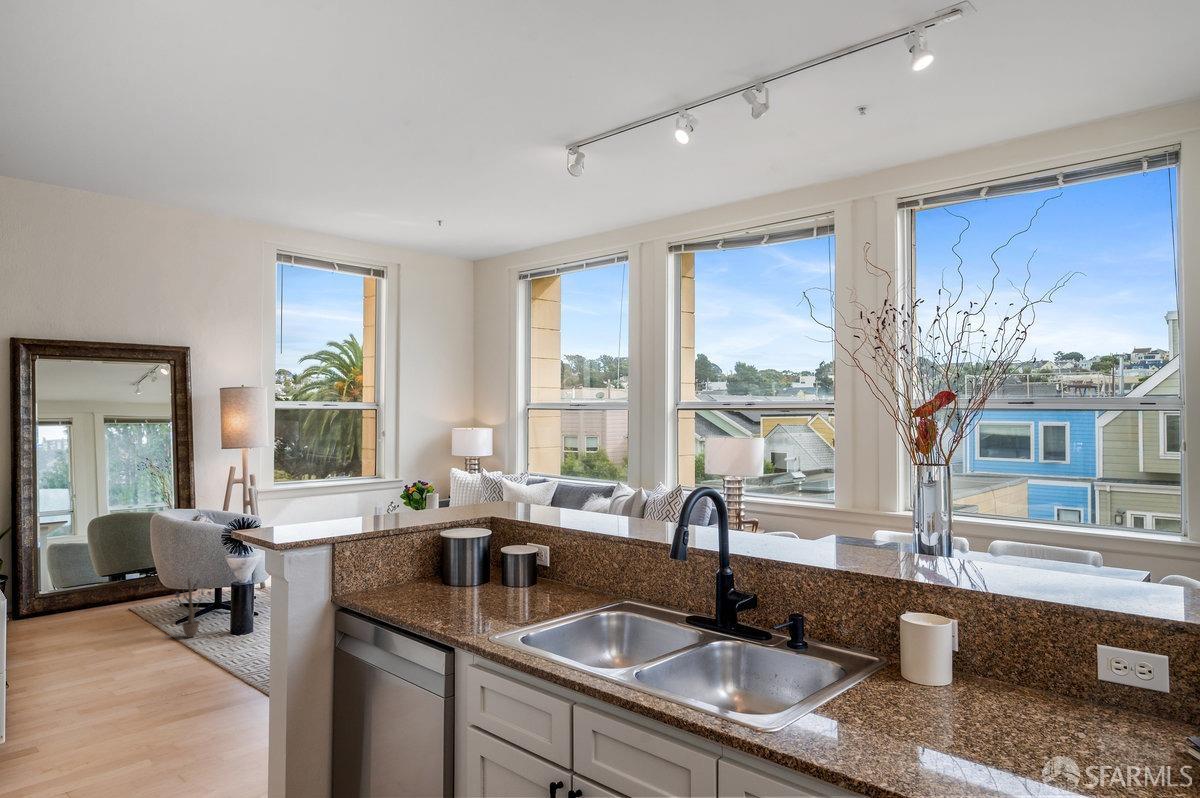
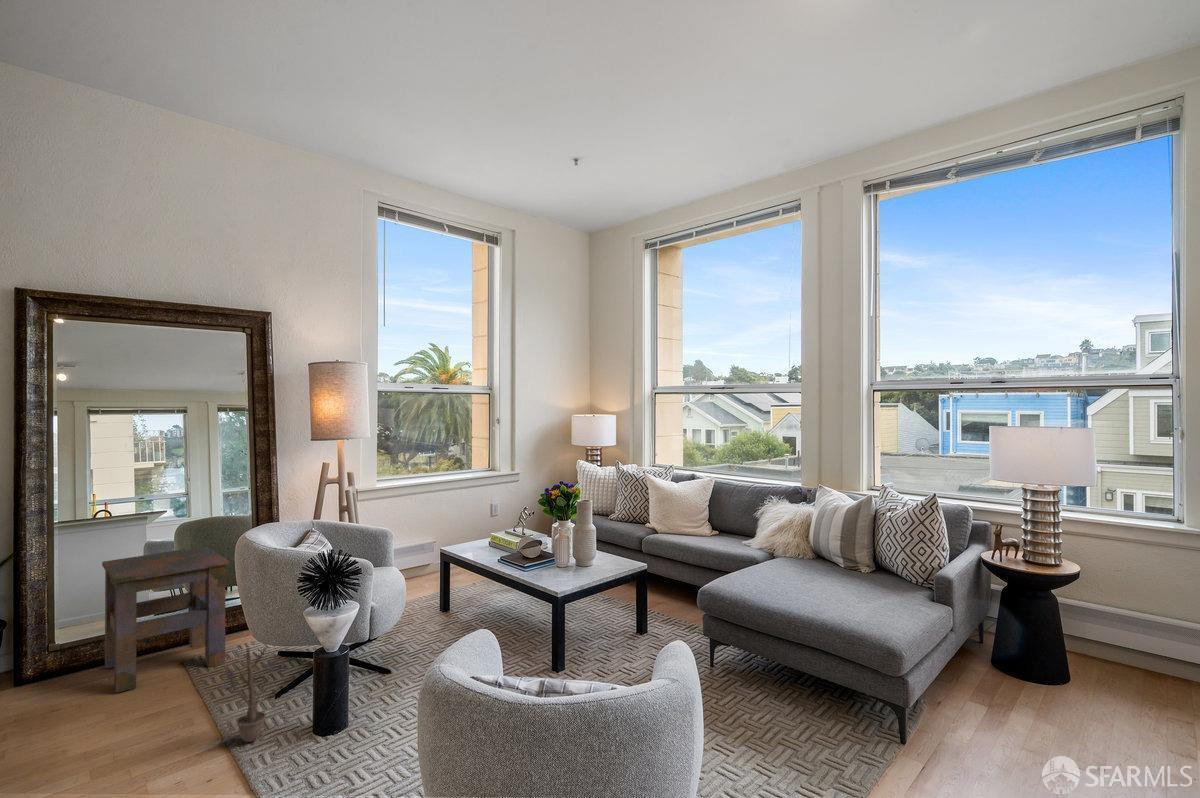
side table: none [71,528,164,621] -> present [102,546,229,693]

